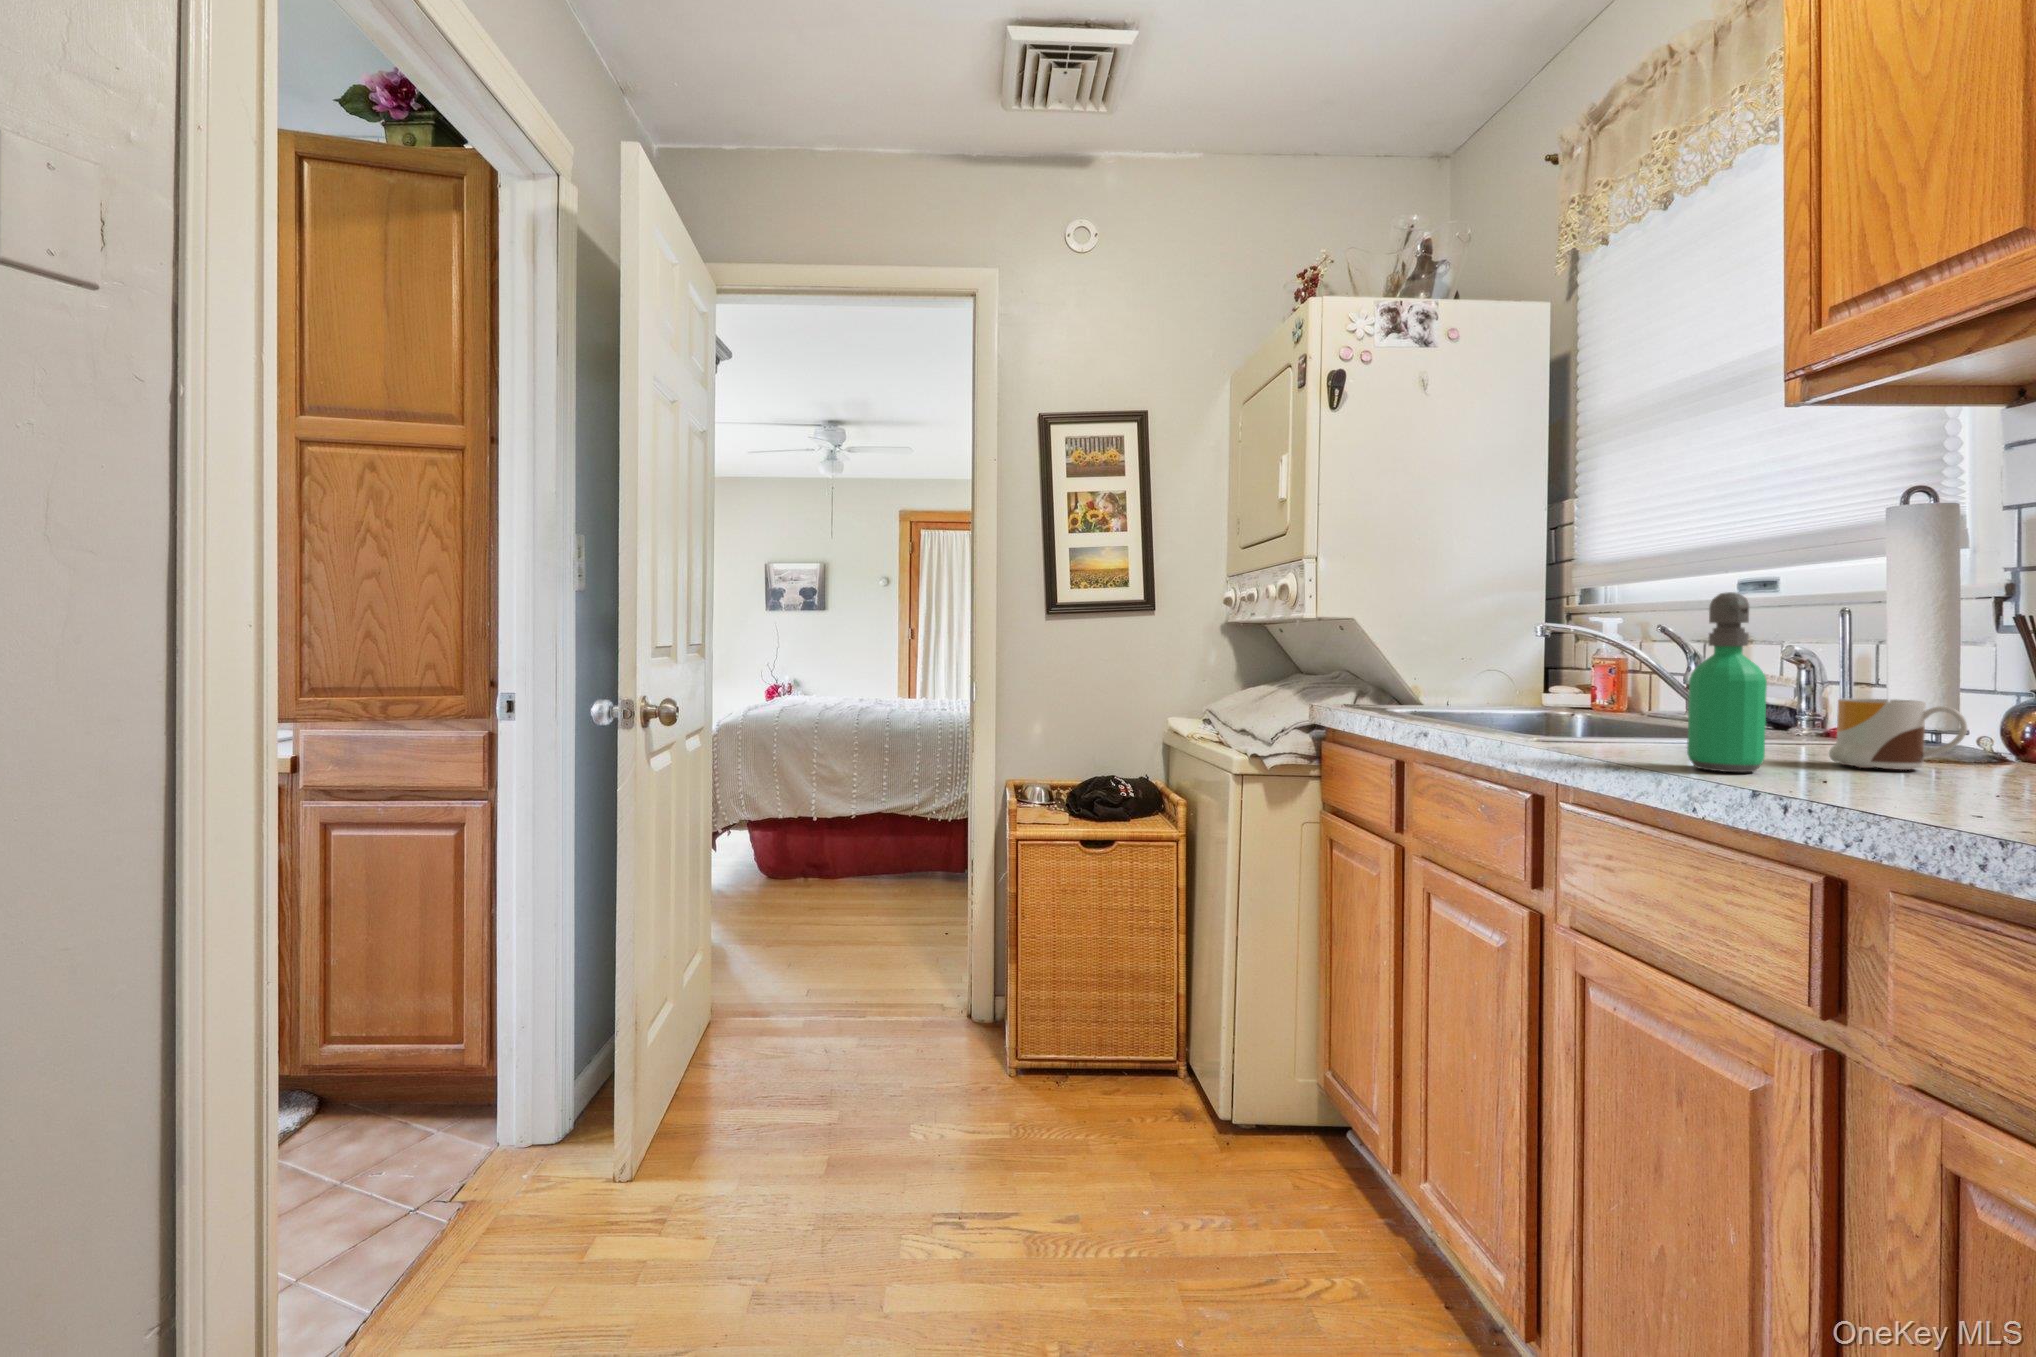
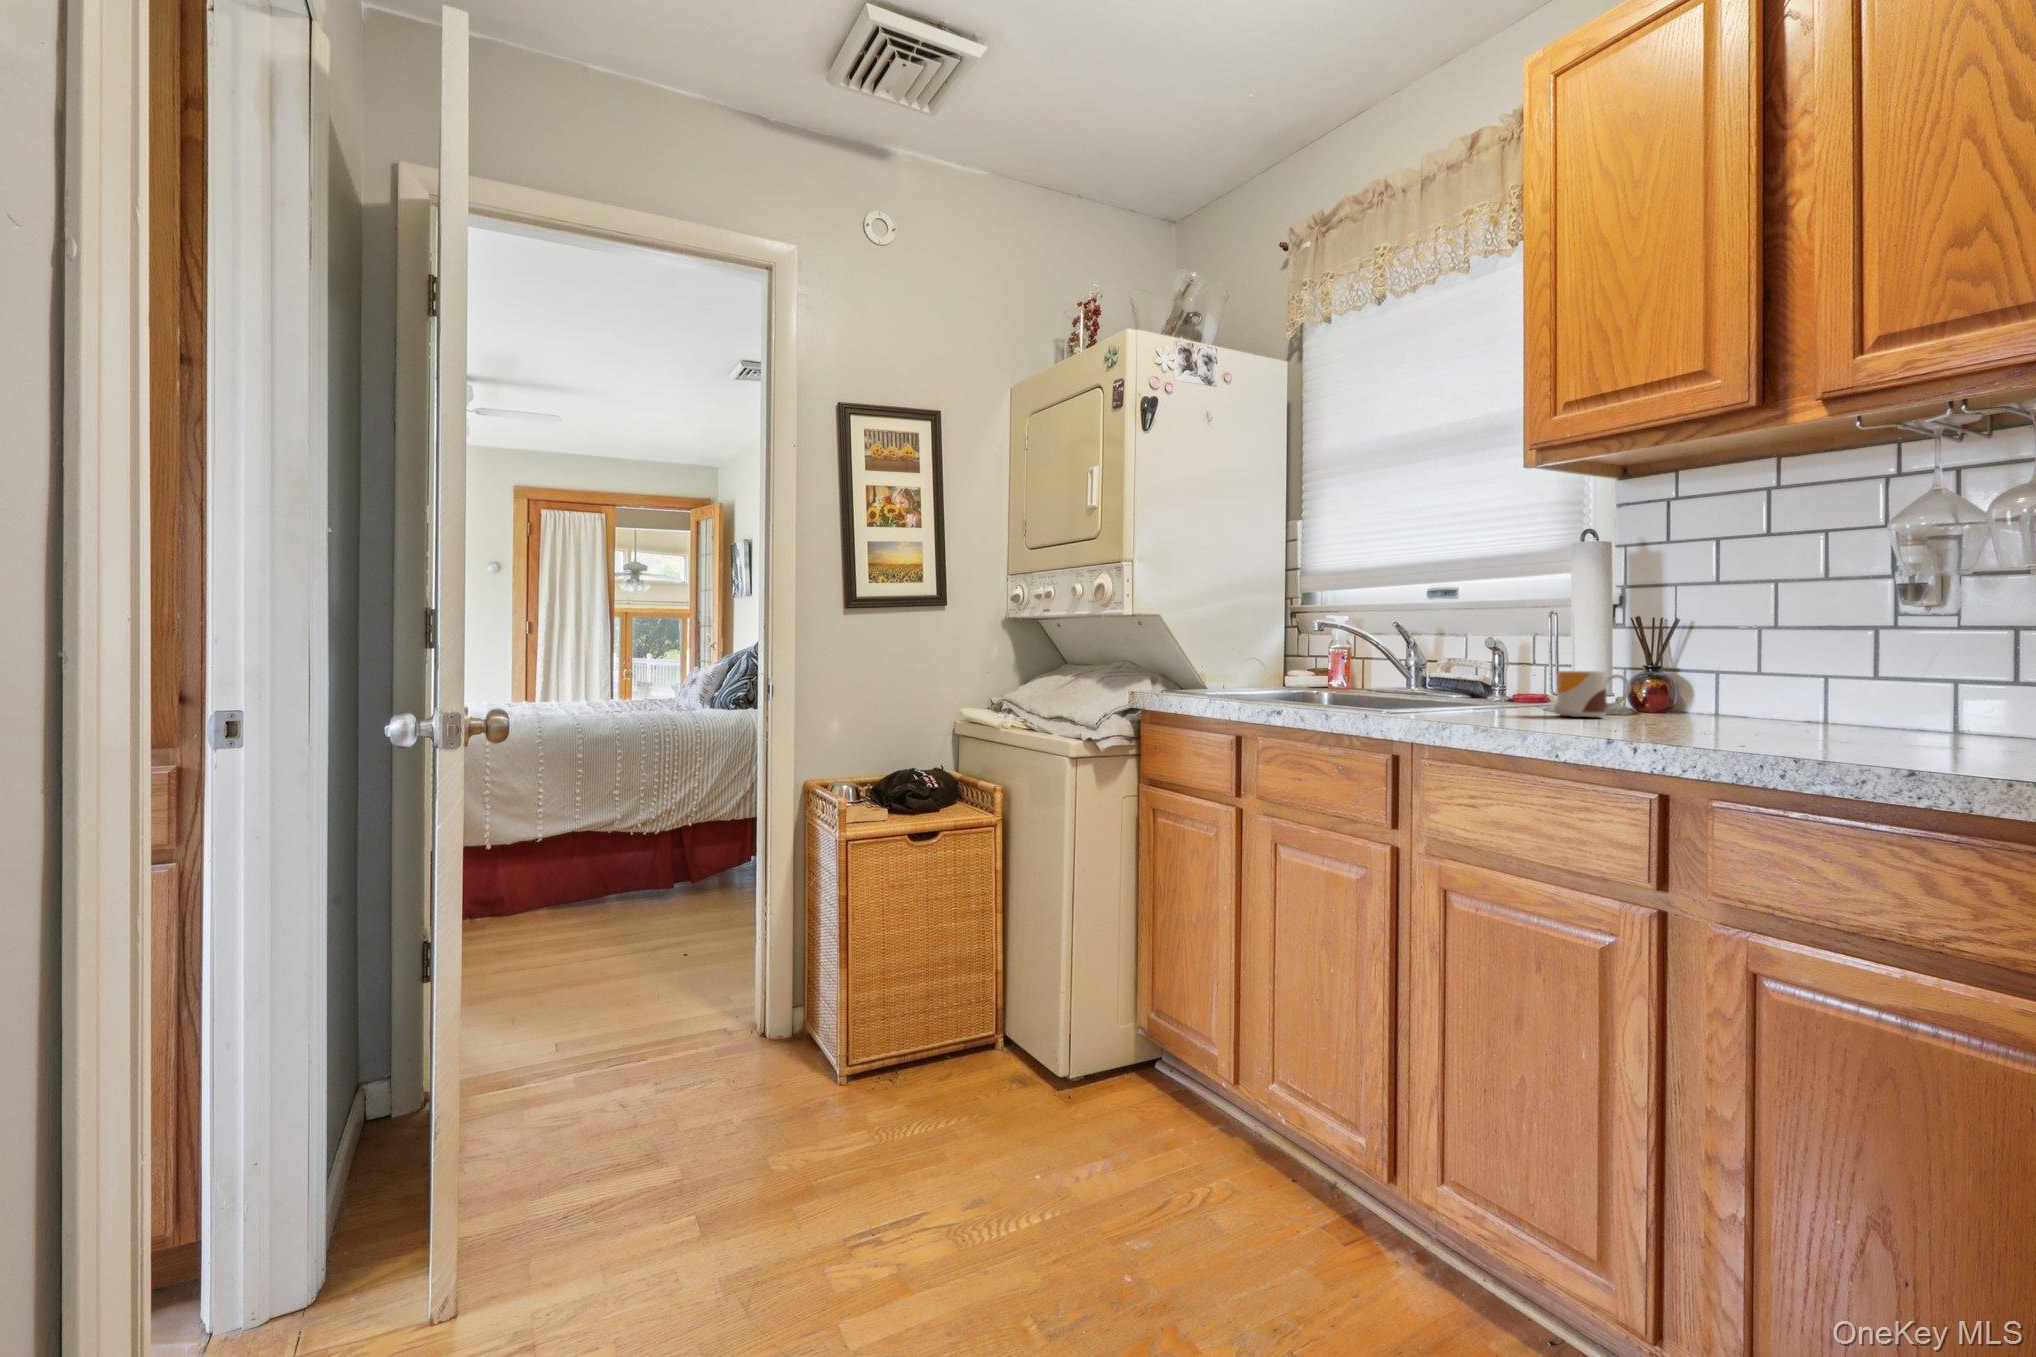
soap dispenser: present [1687,592,1767,772] -> none [1486,595,1536,721]

